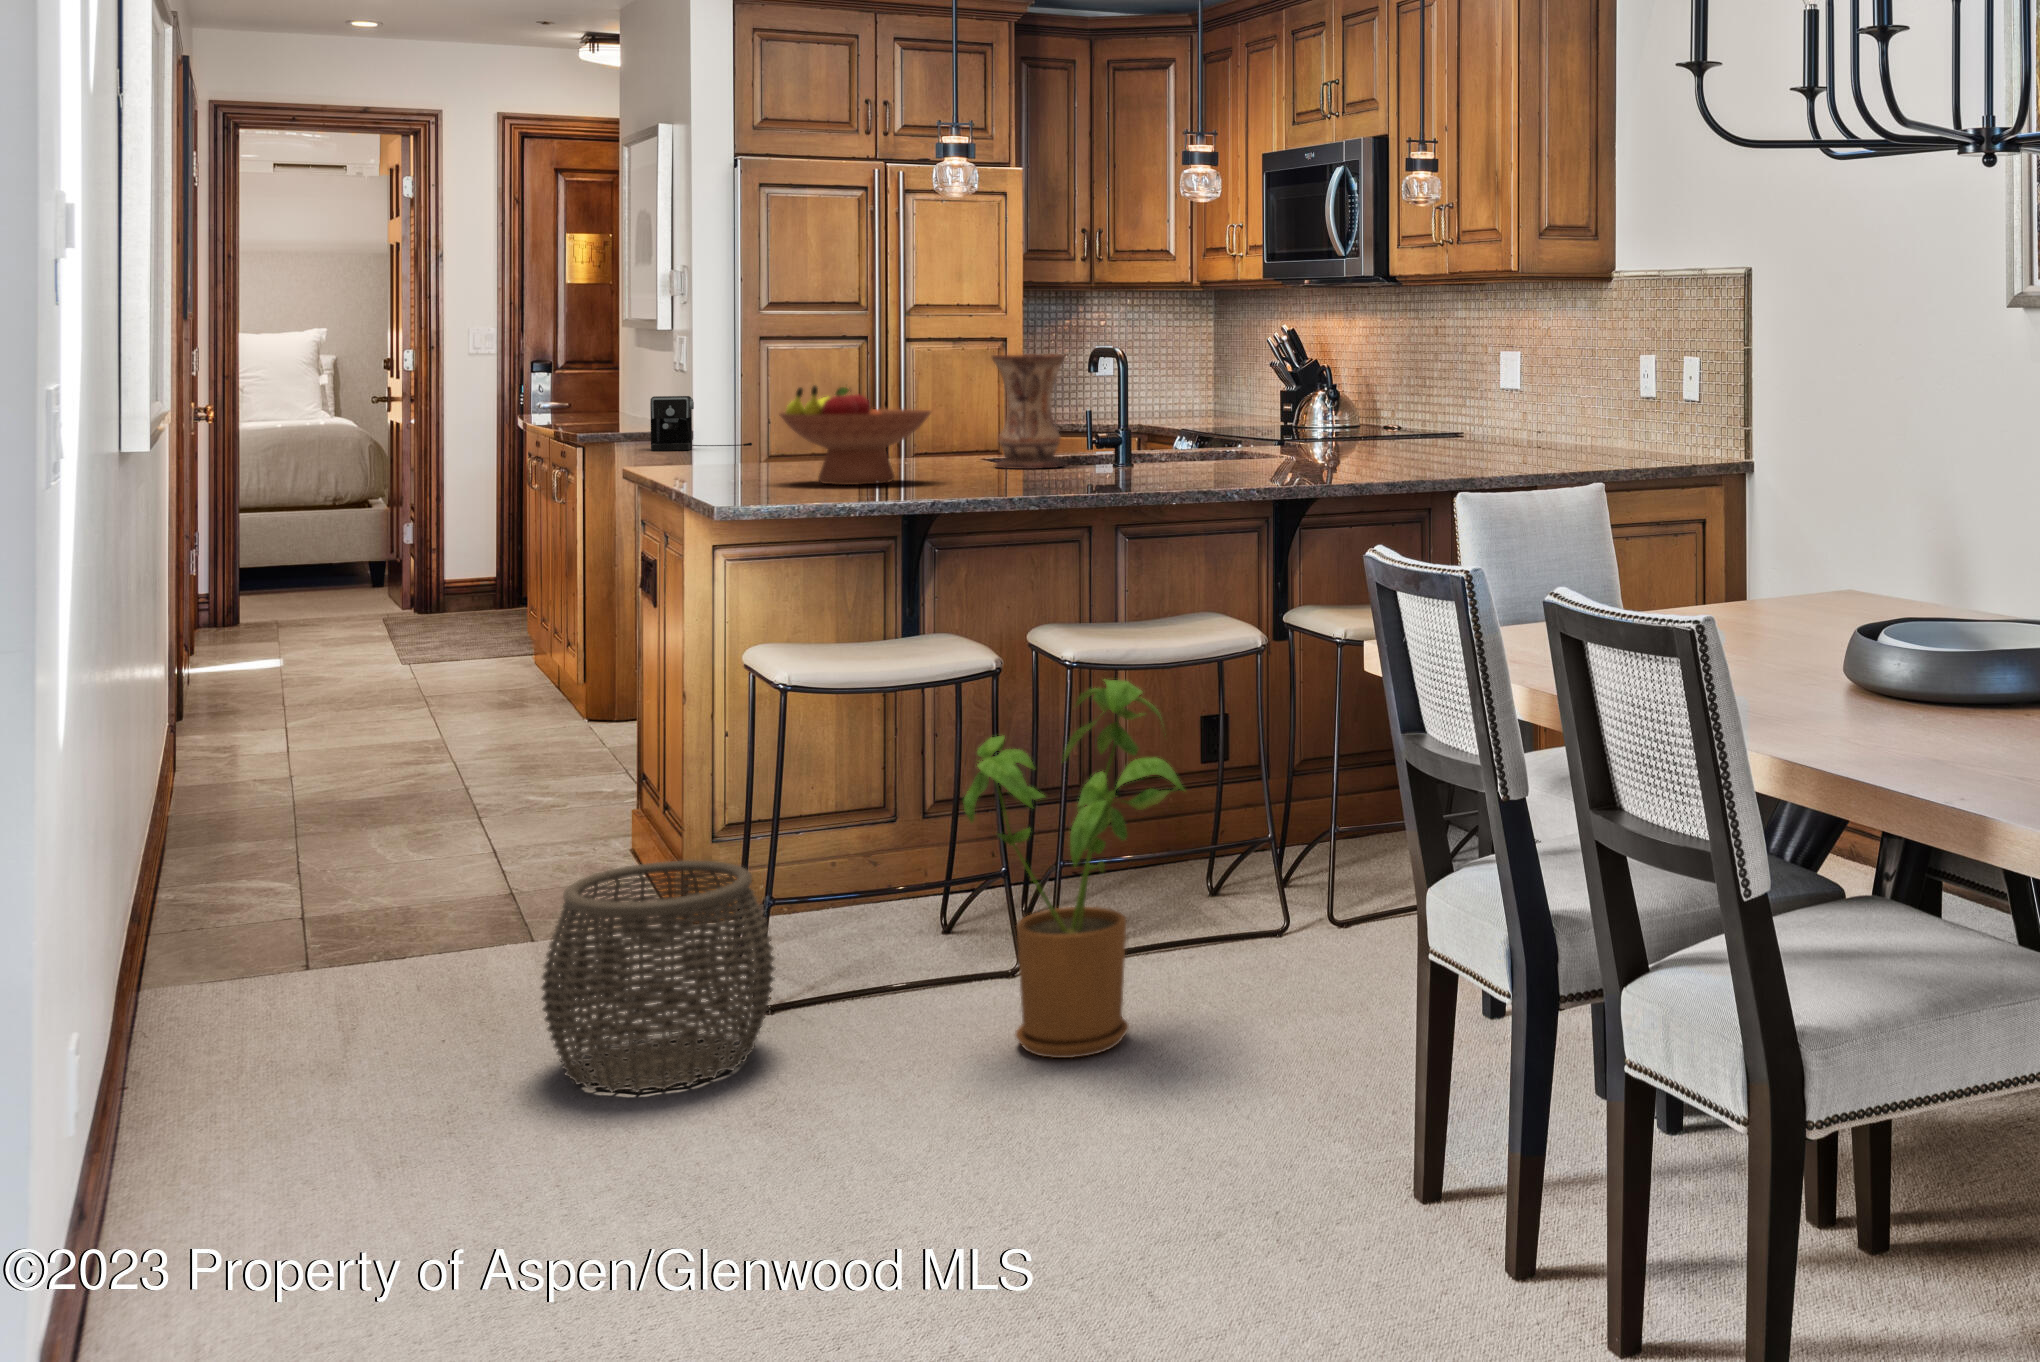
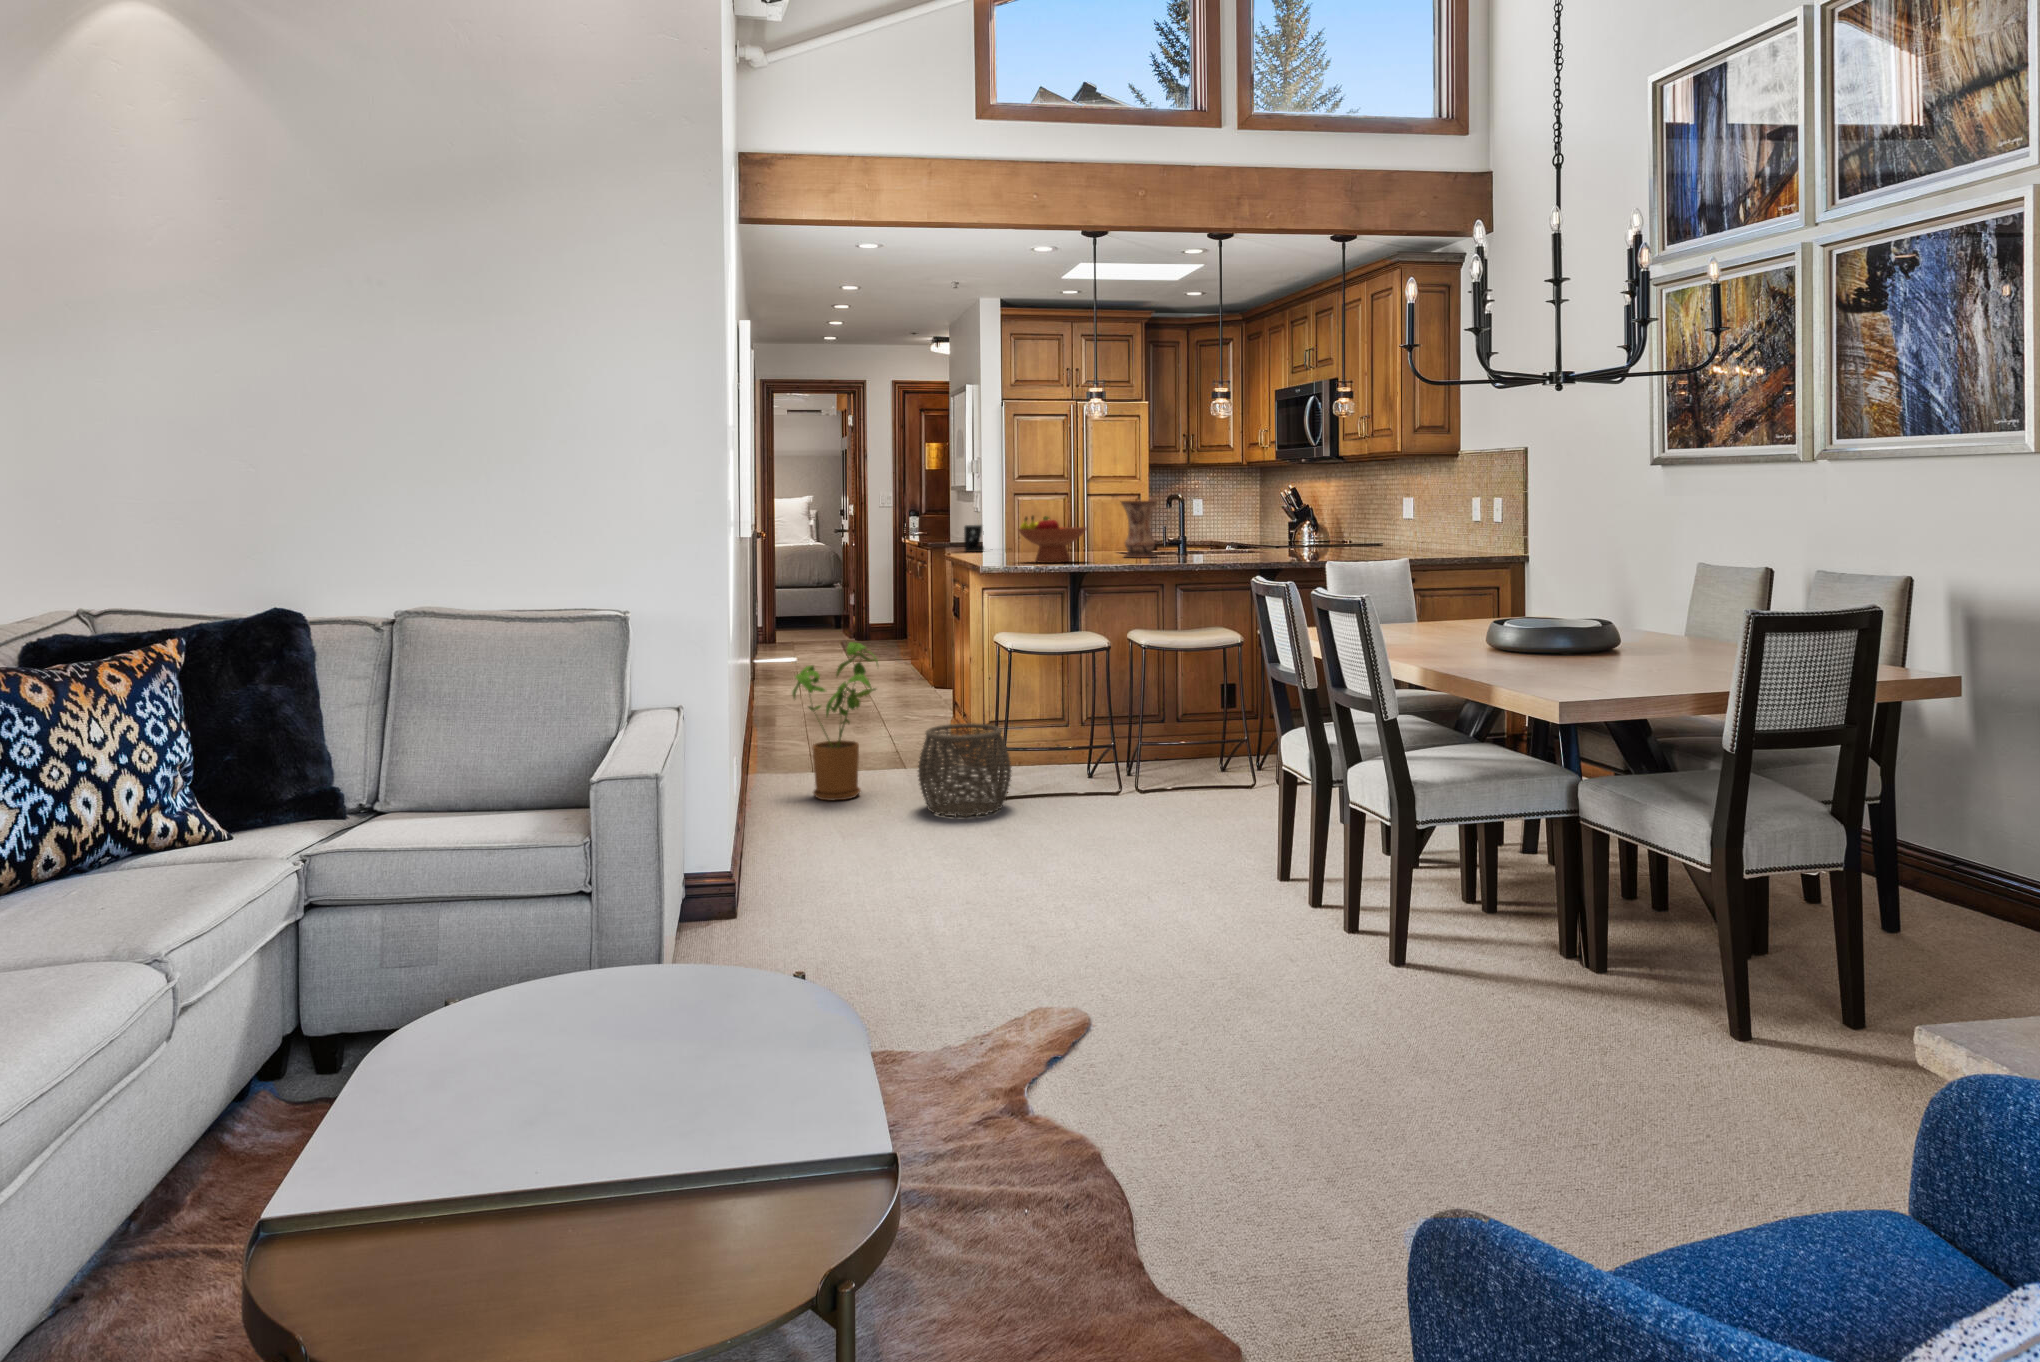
house plant: present [964,680,1184,1058] -> present [792,642,878,800]

